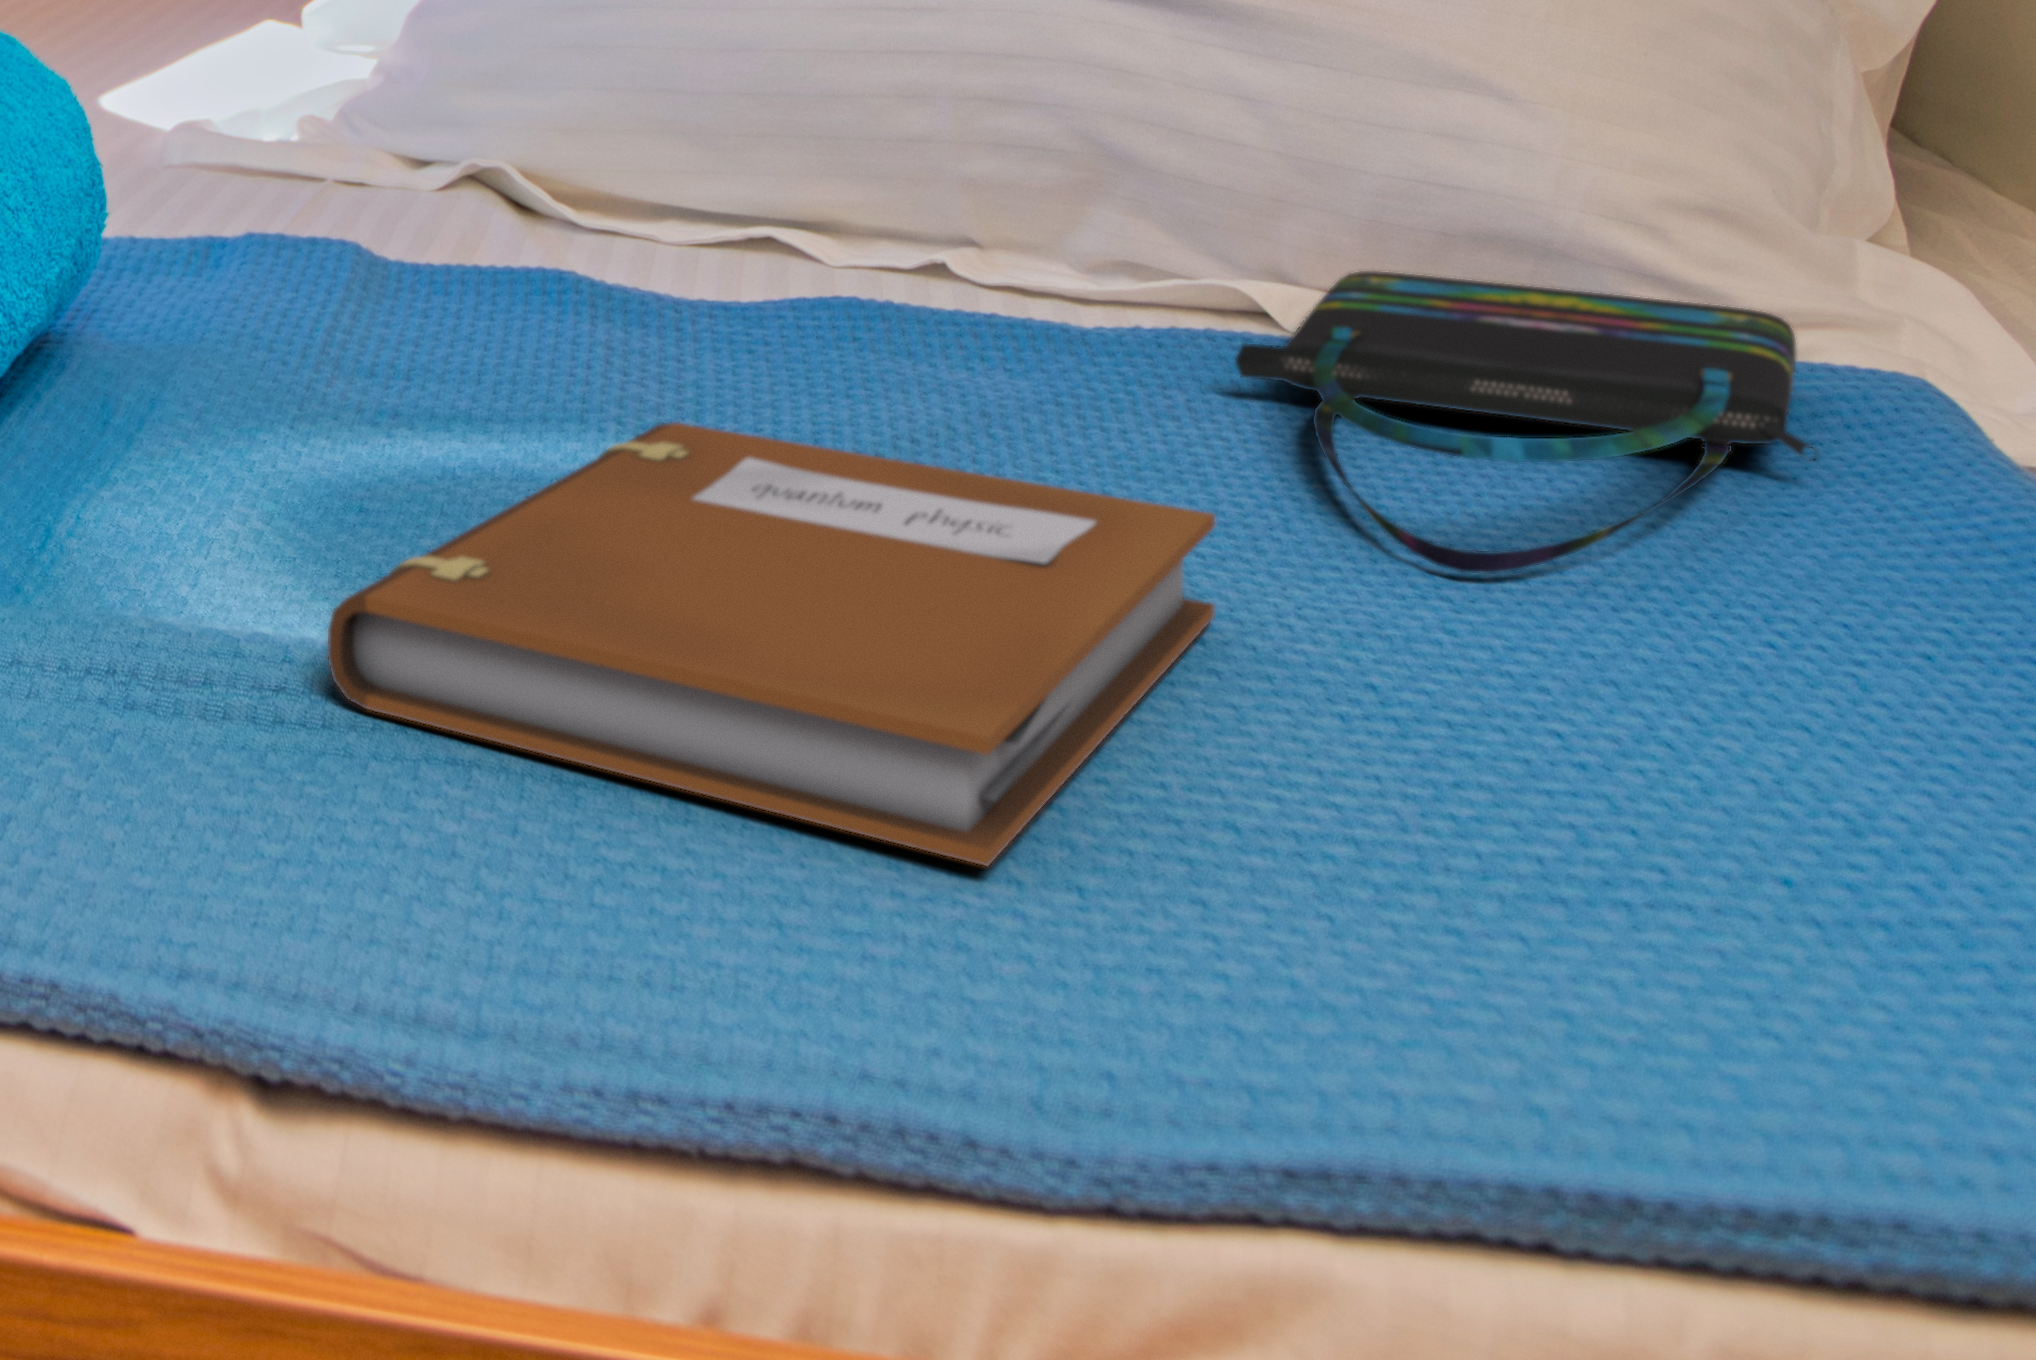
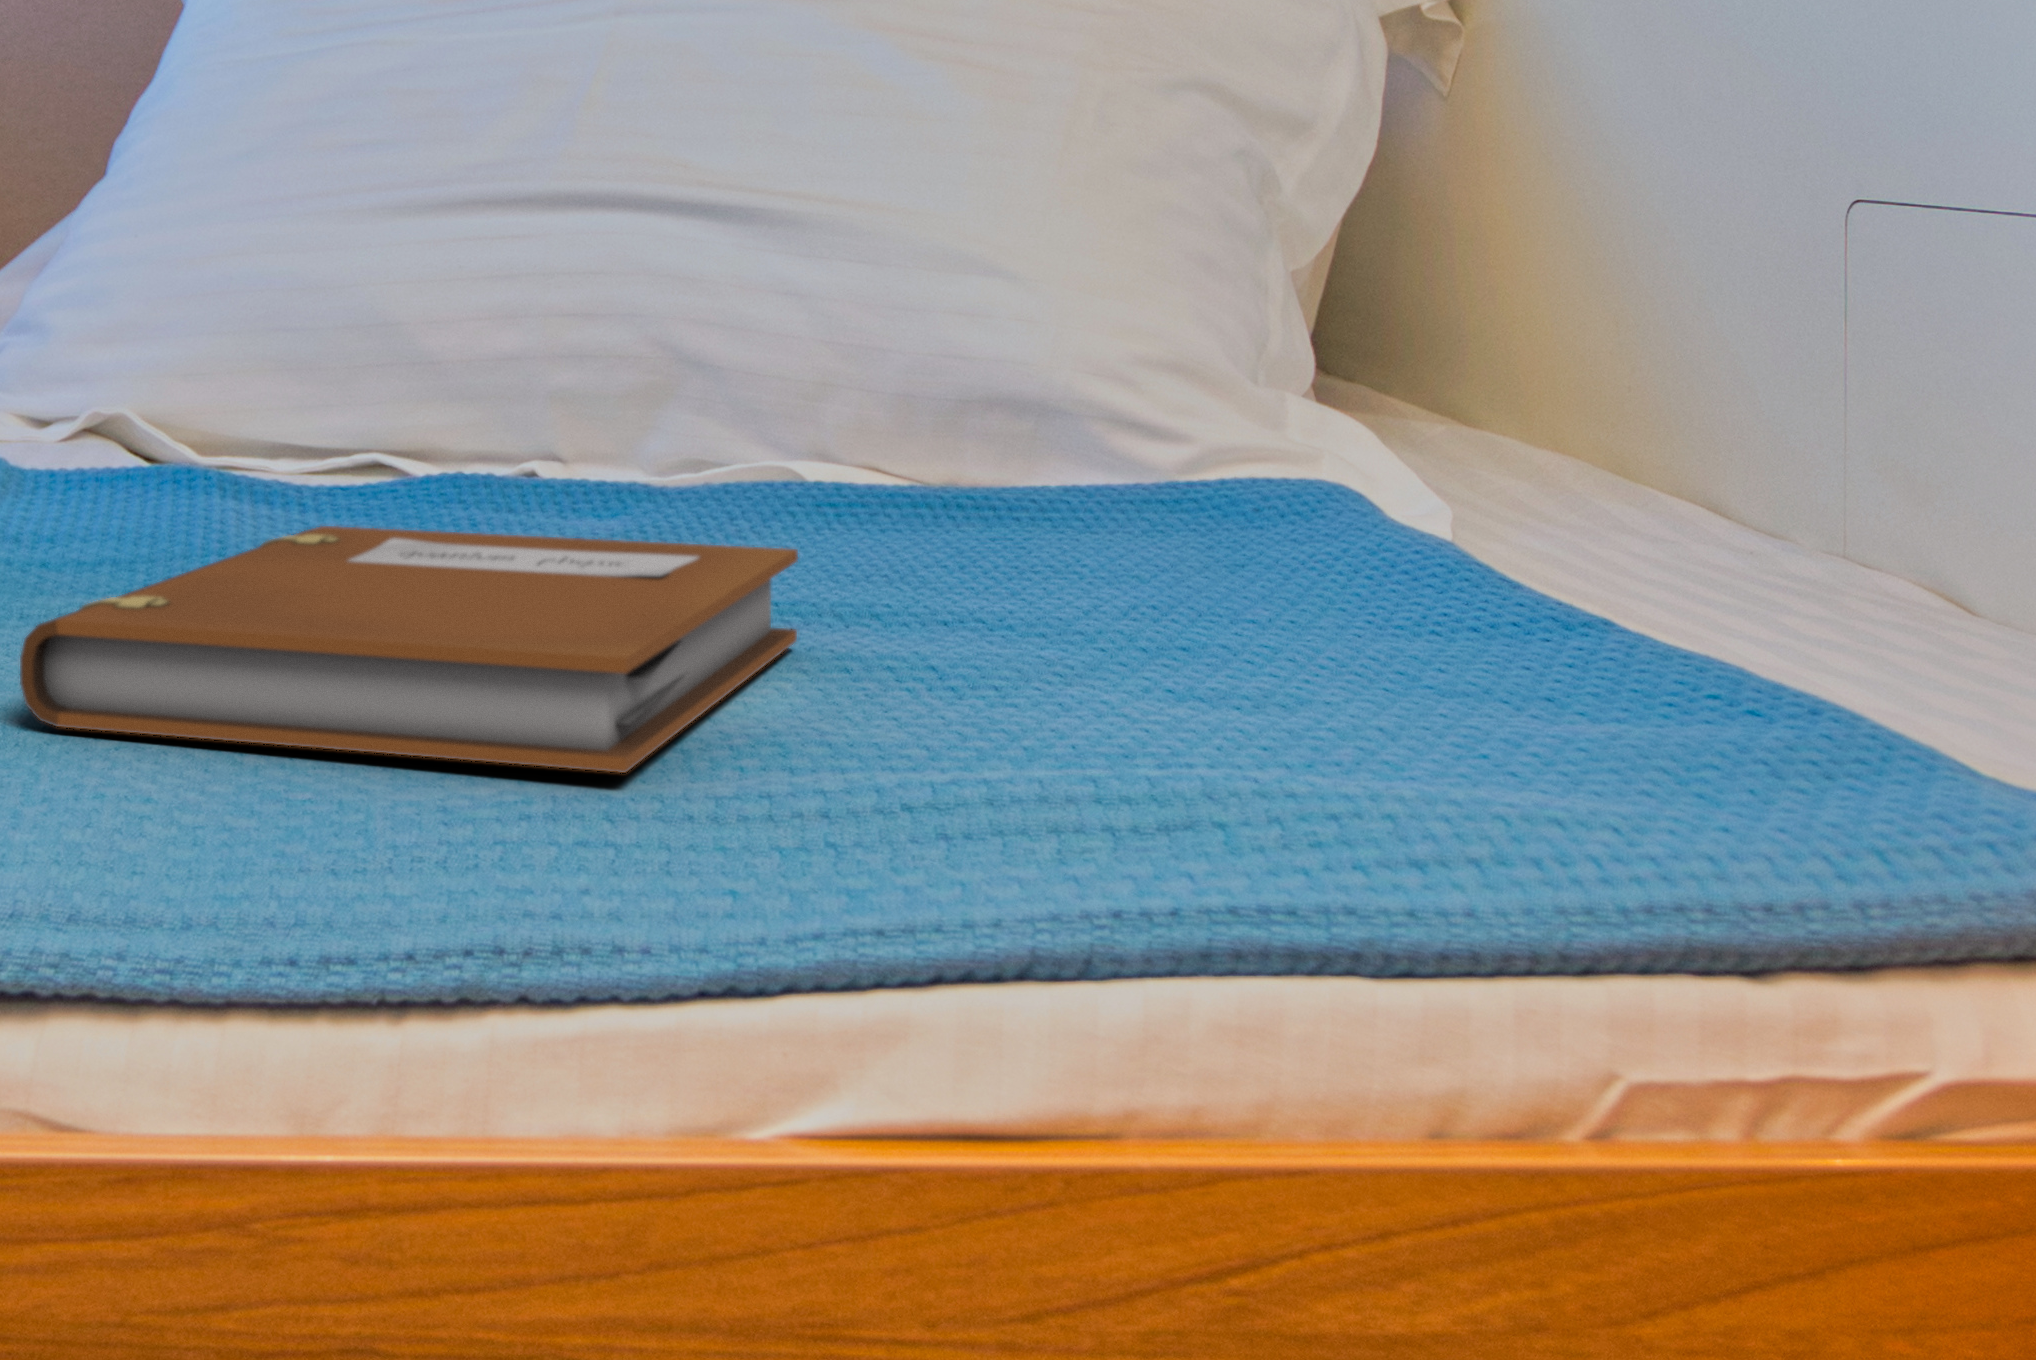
tote bag: present [1235,271,1817,574] -> none [800,441,1266,609]

